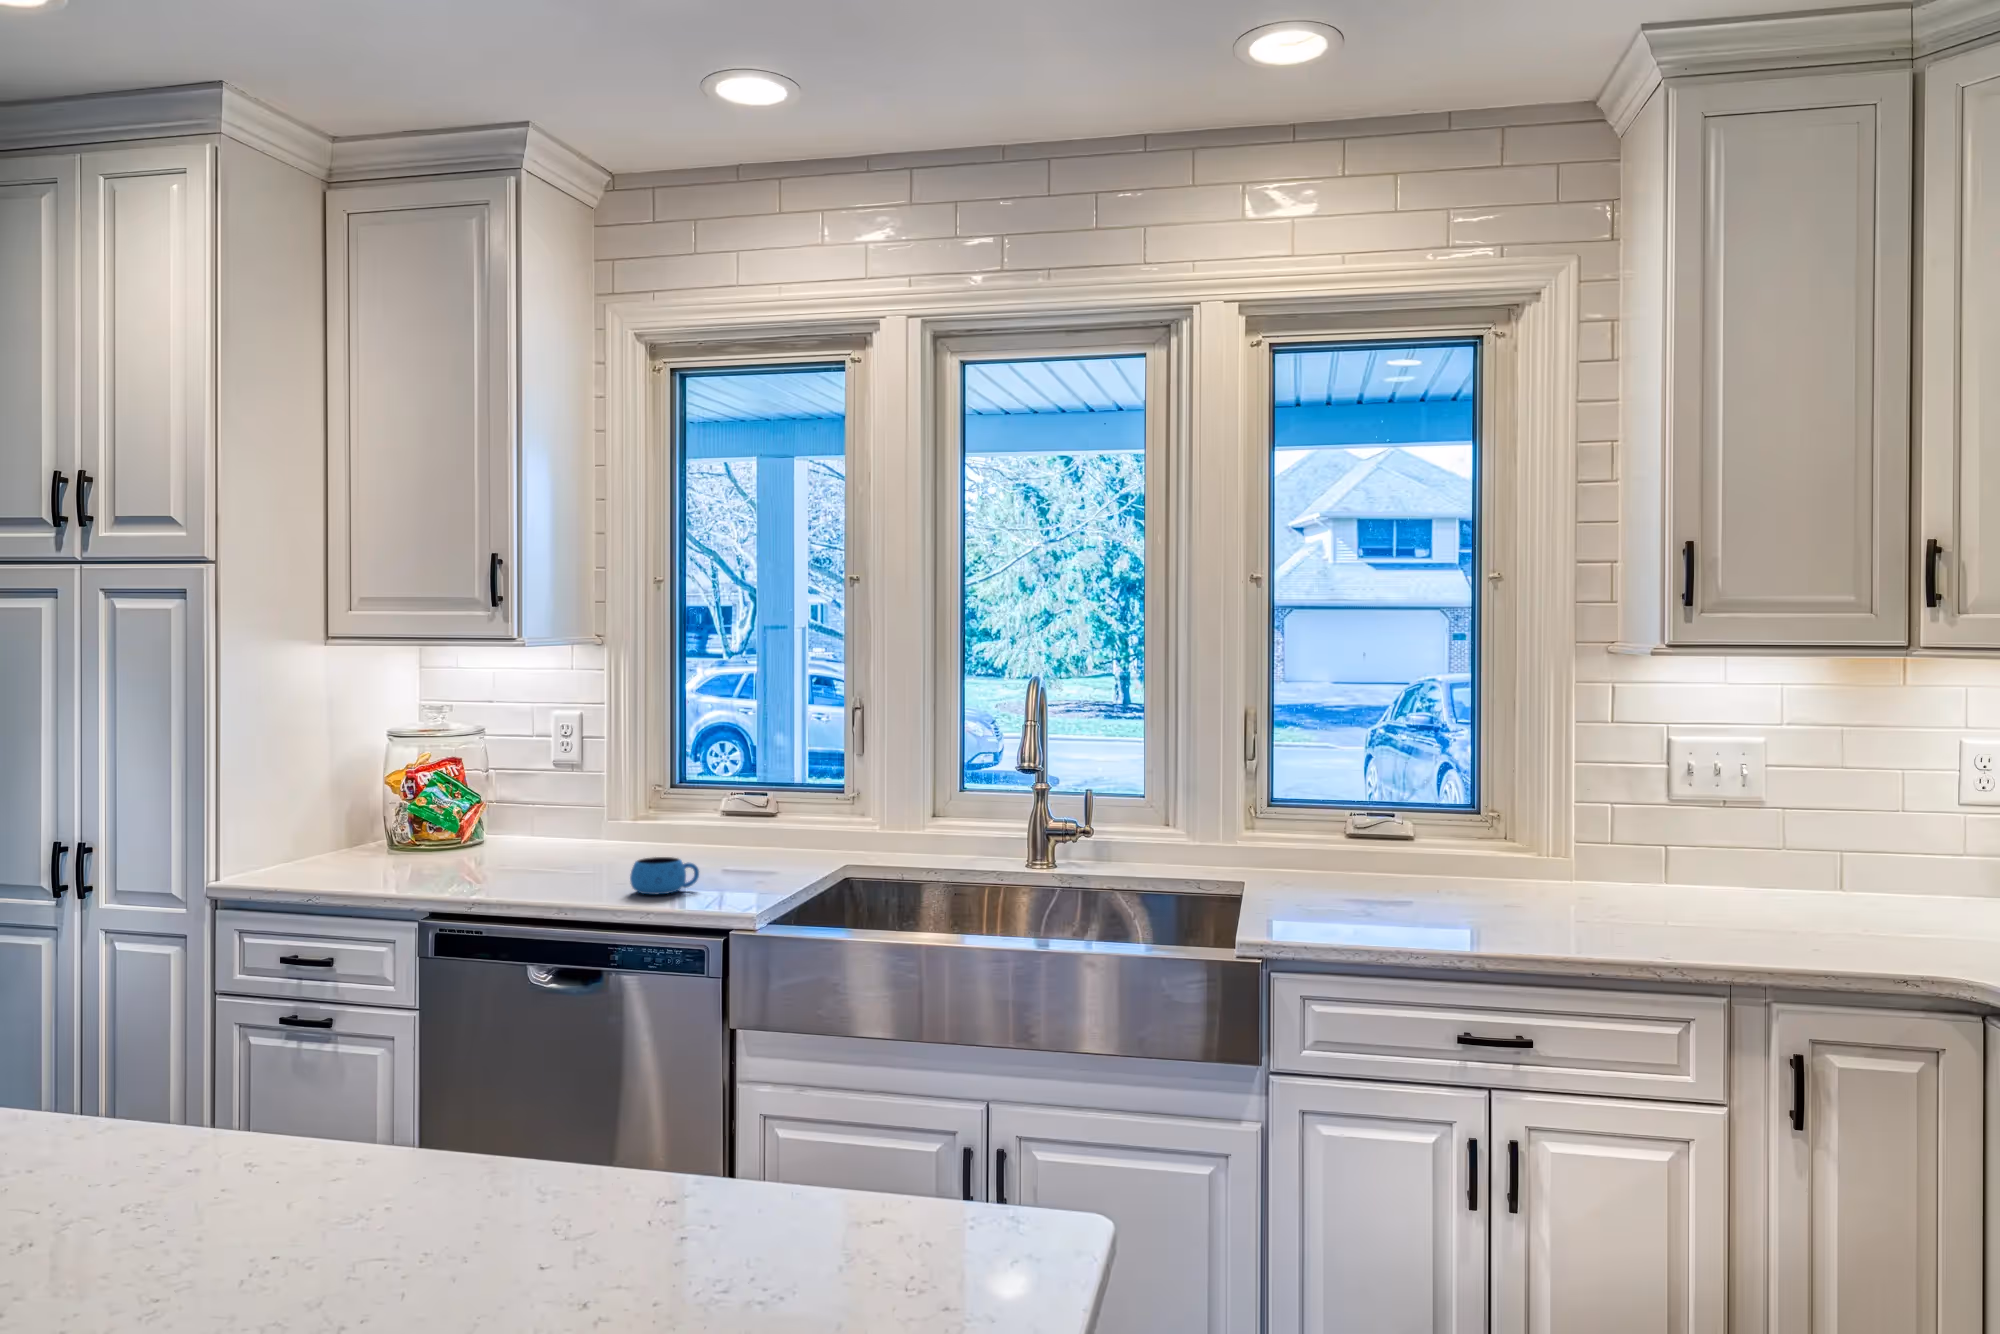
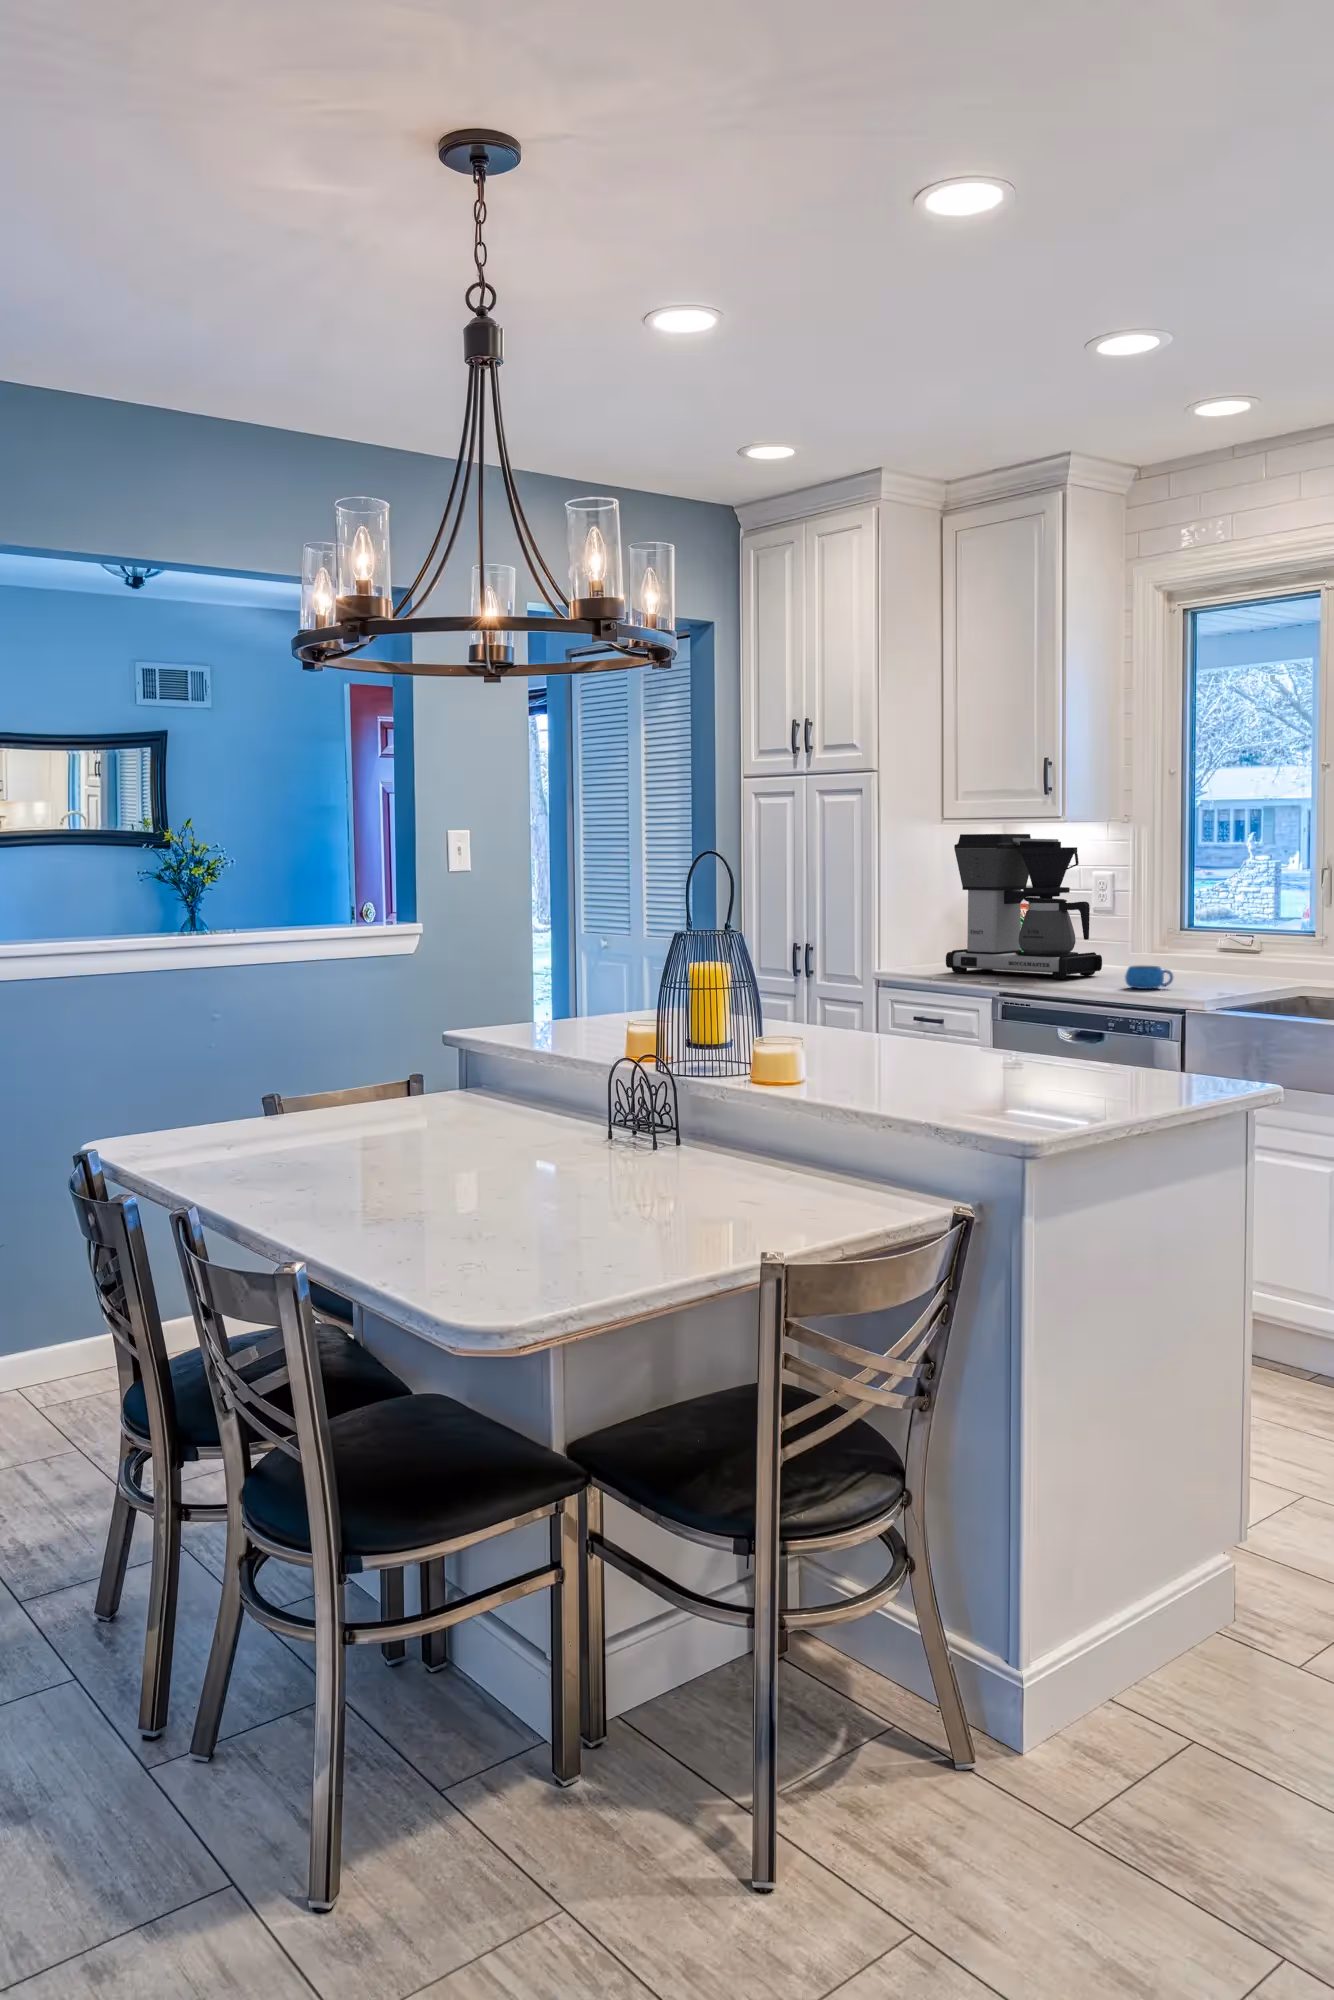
coffee maker: none [334,661,581,879] -> present [946,834,1102,979]

